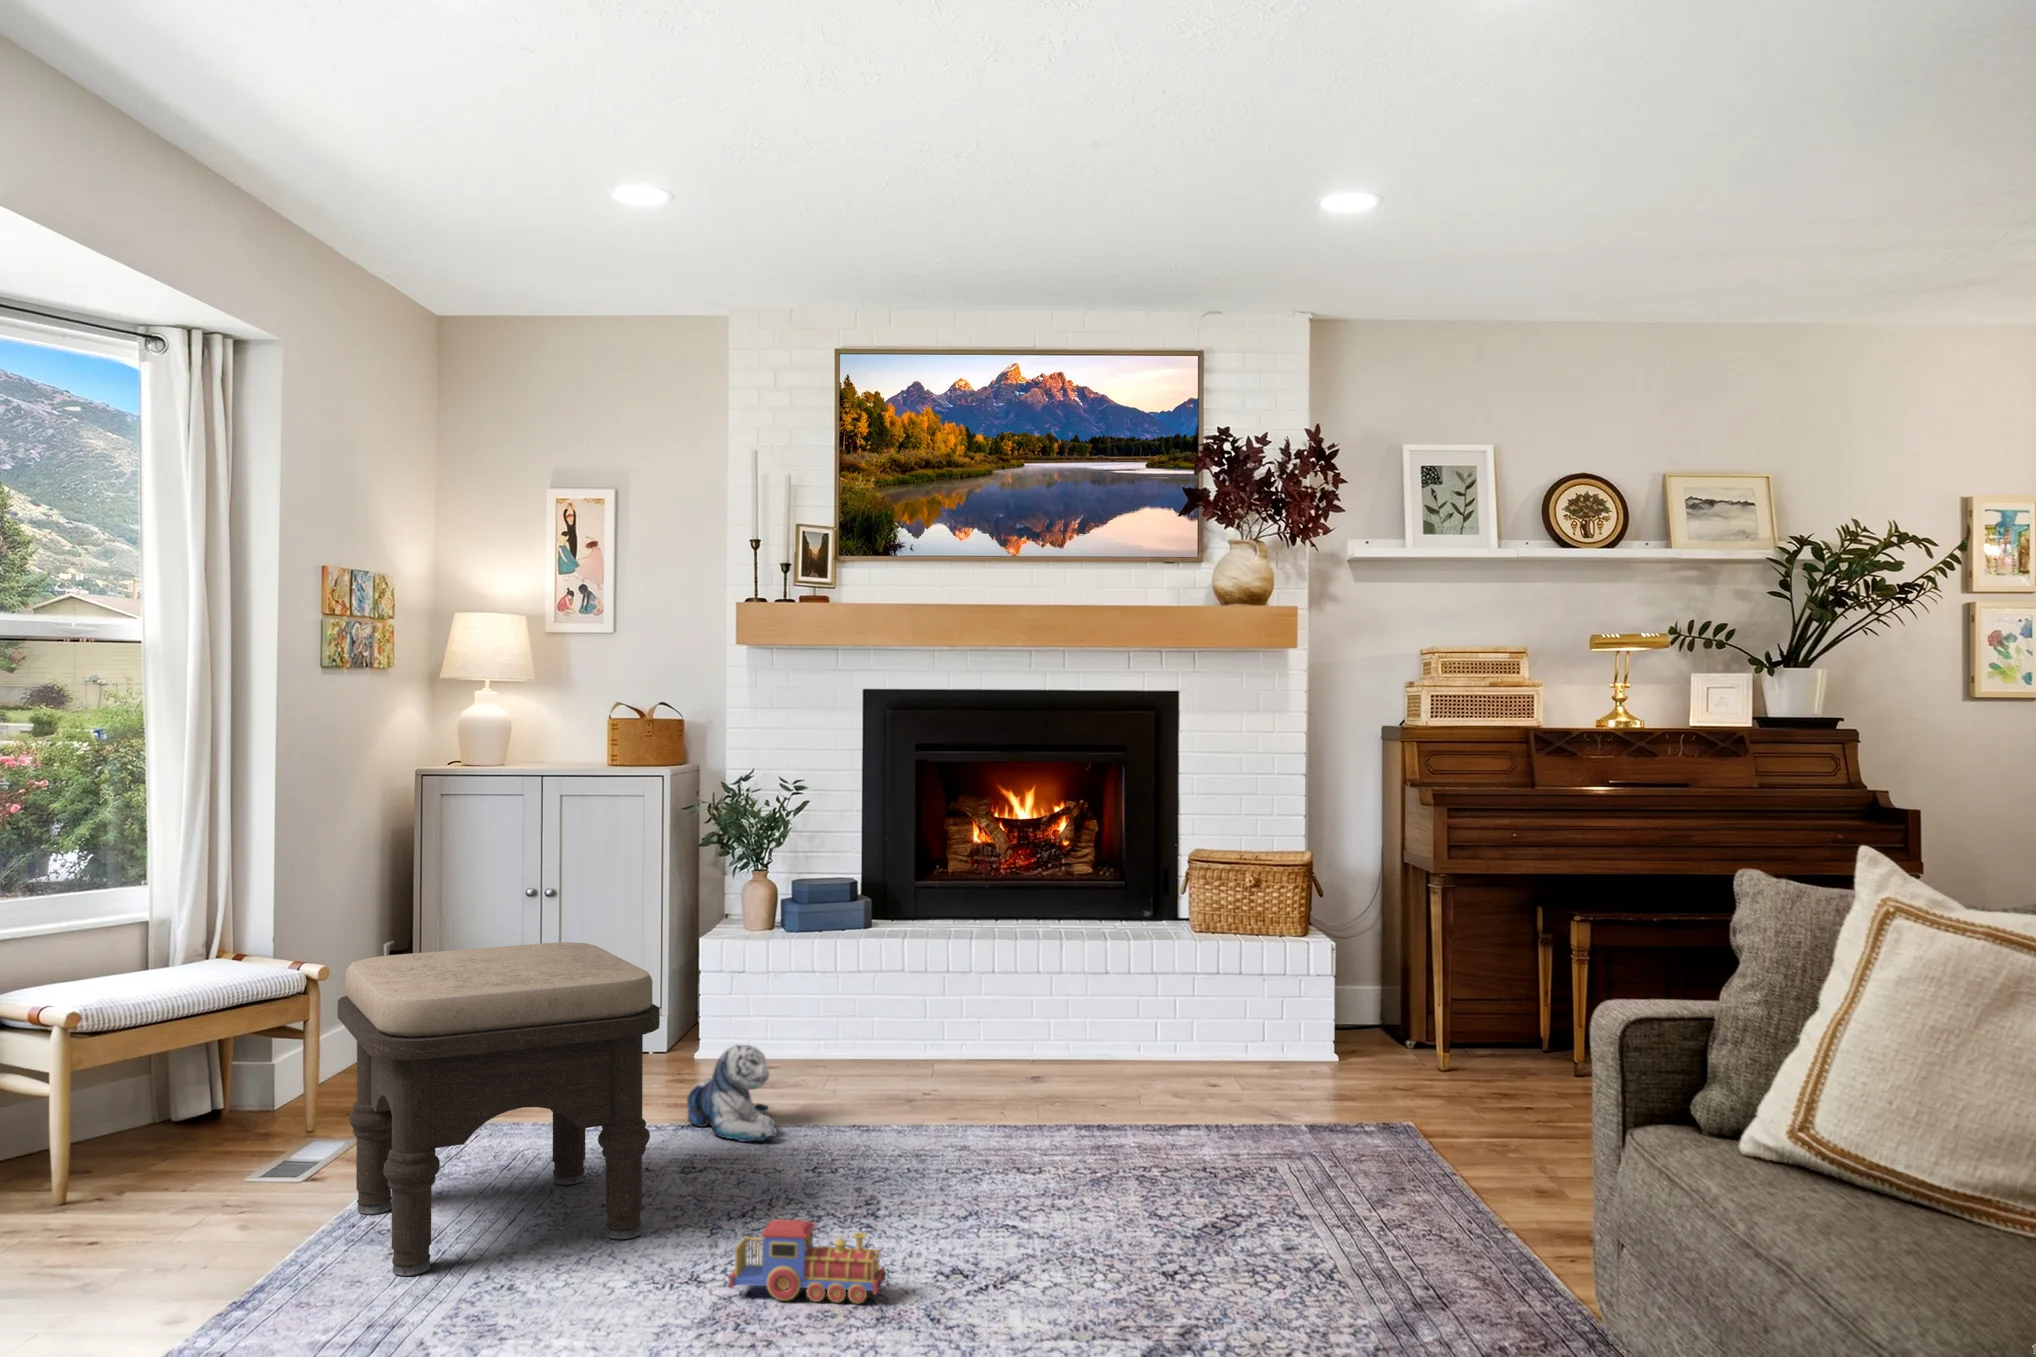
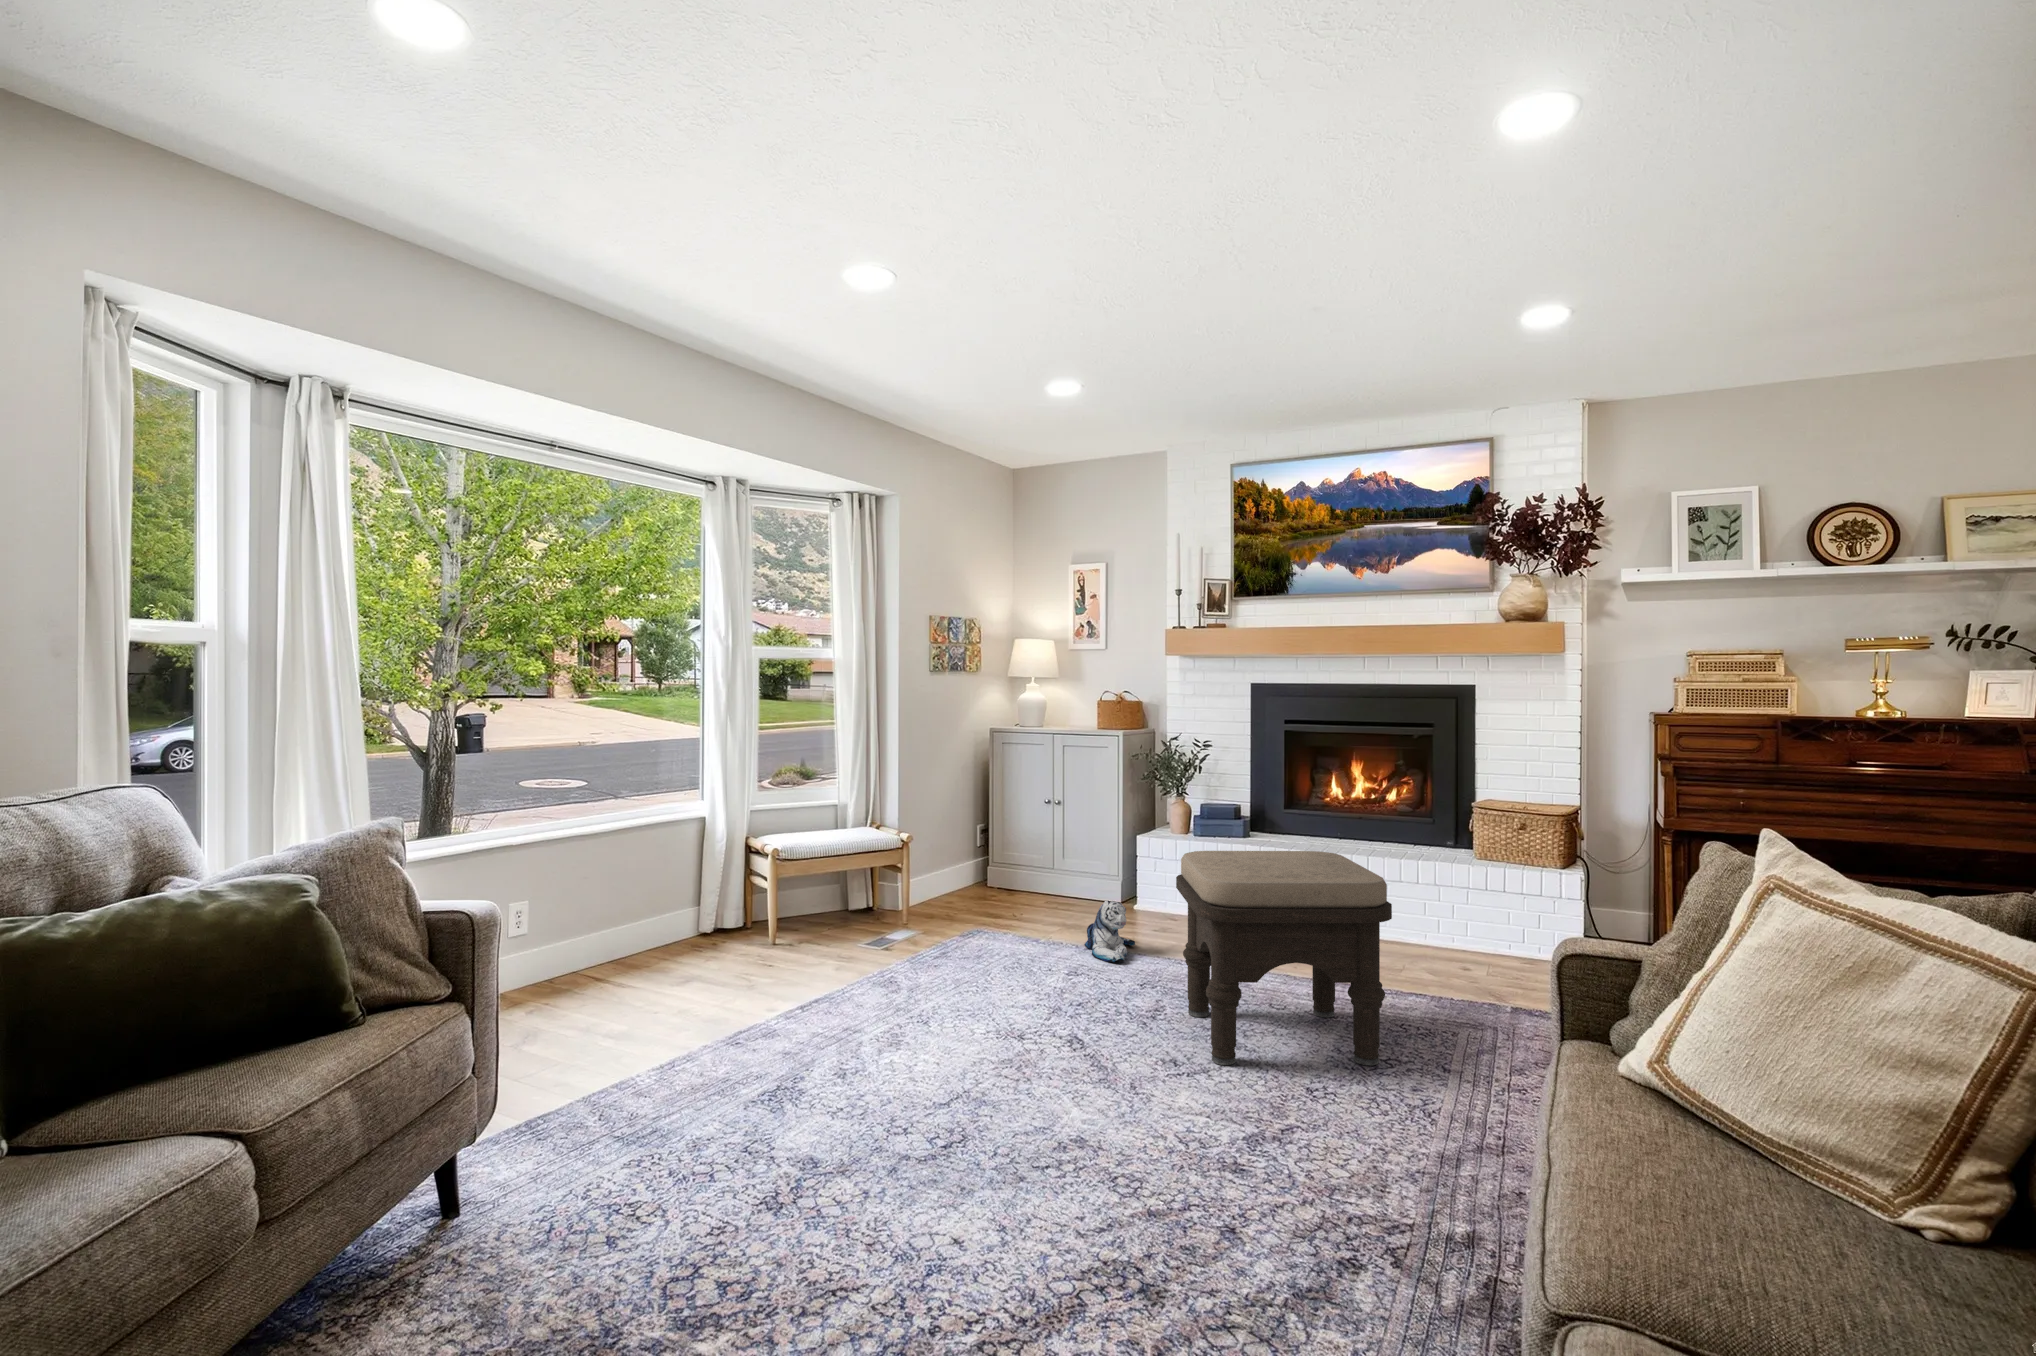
ottoman: present [337,942,660,1276] -> present [1176,851,1392,1066]
toy train: present [729,1219,886,1303] -> none [999,1005,1092,1067]

